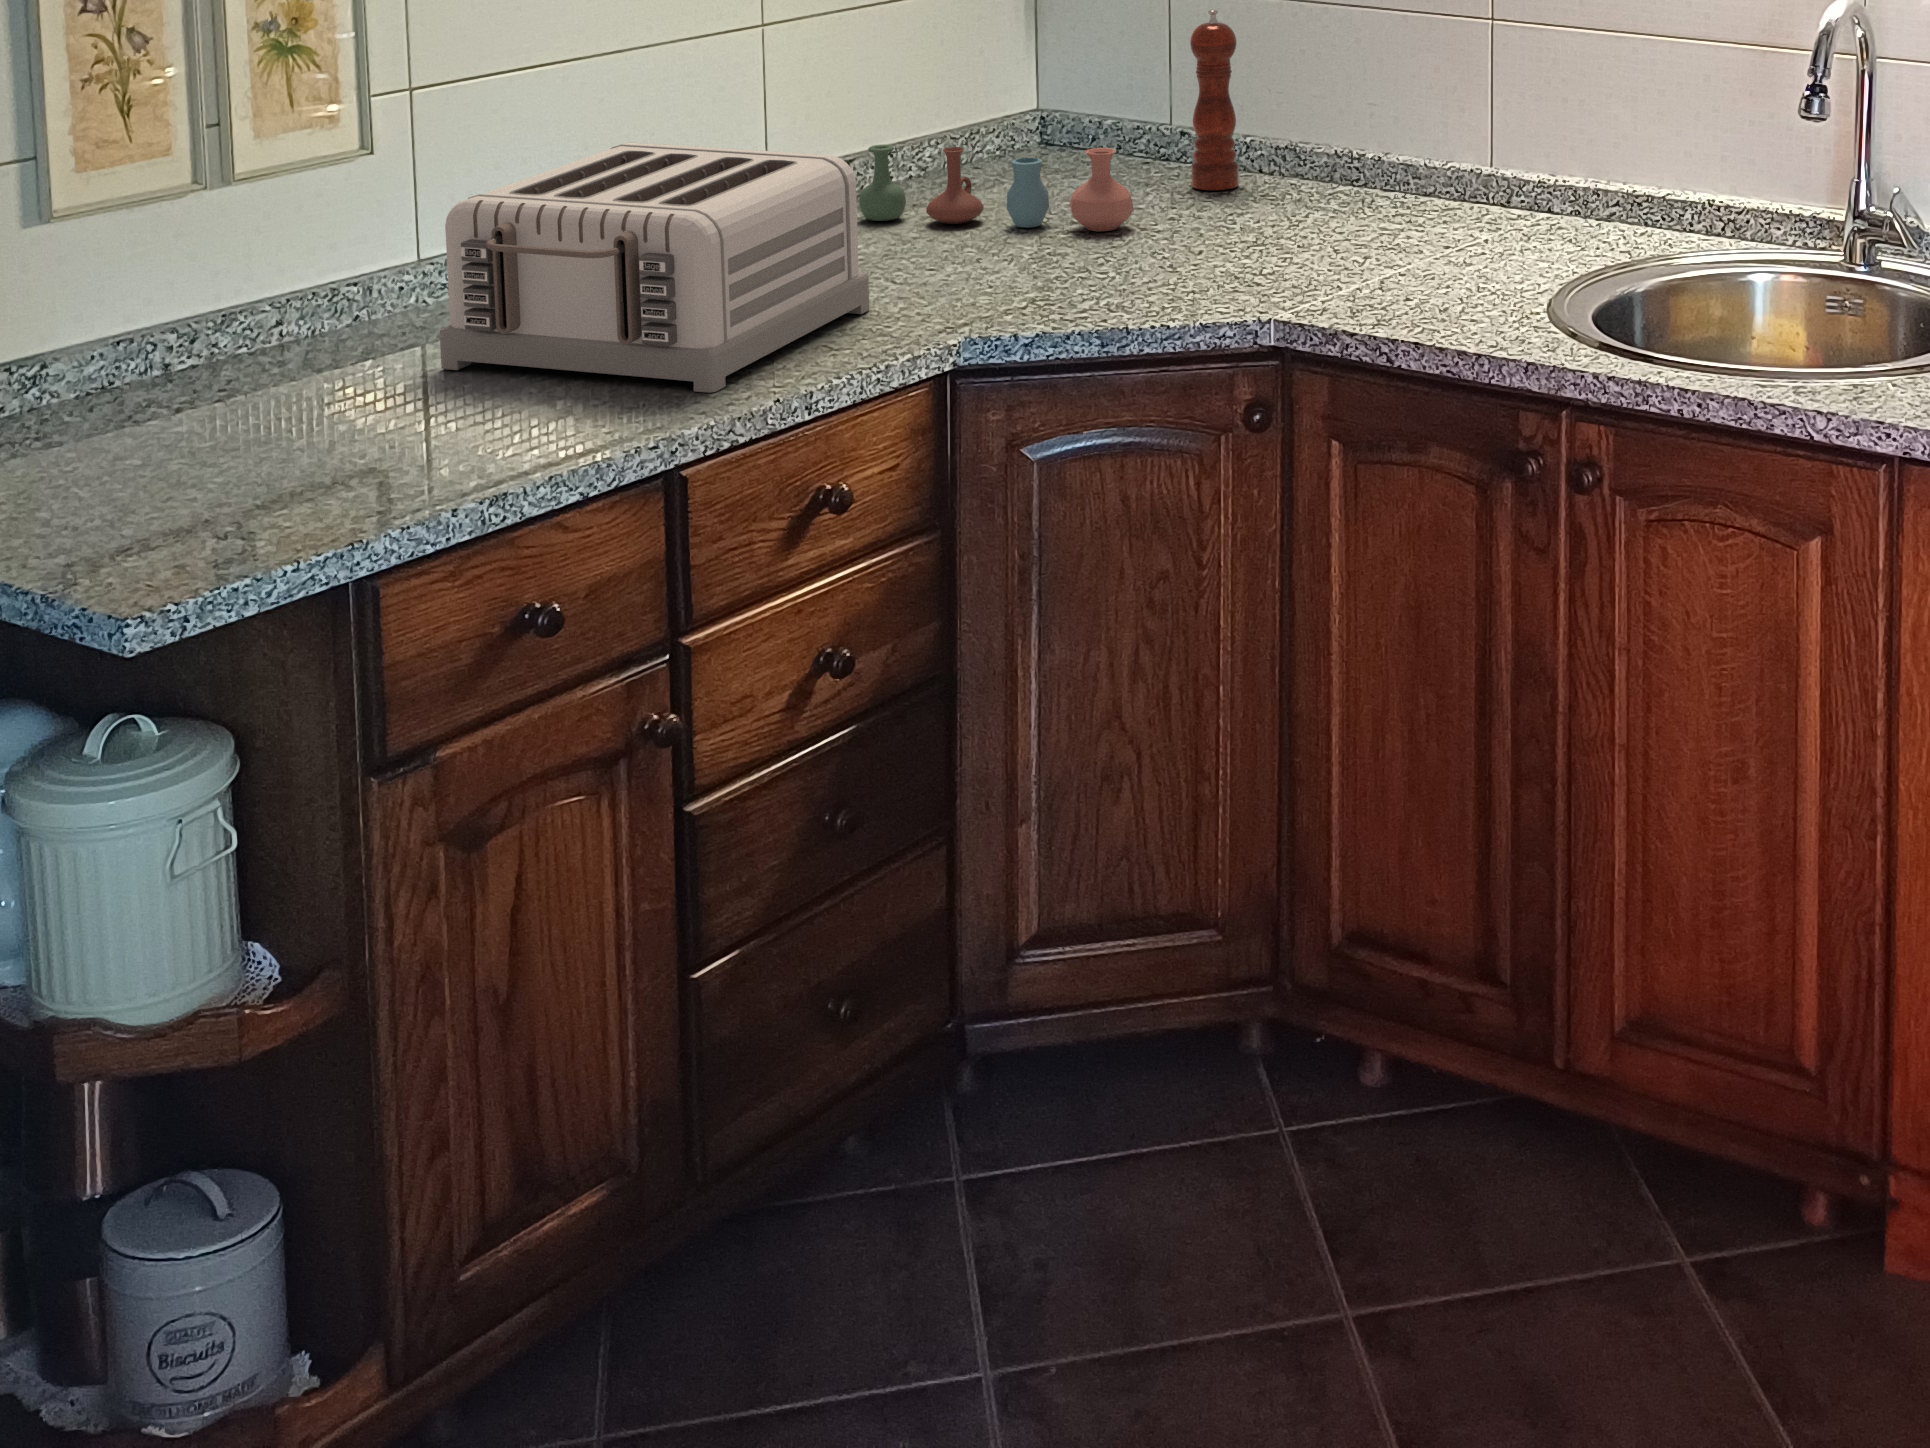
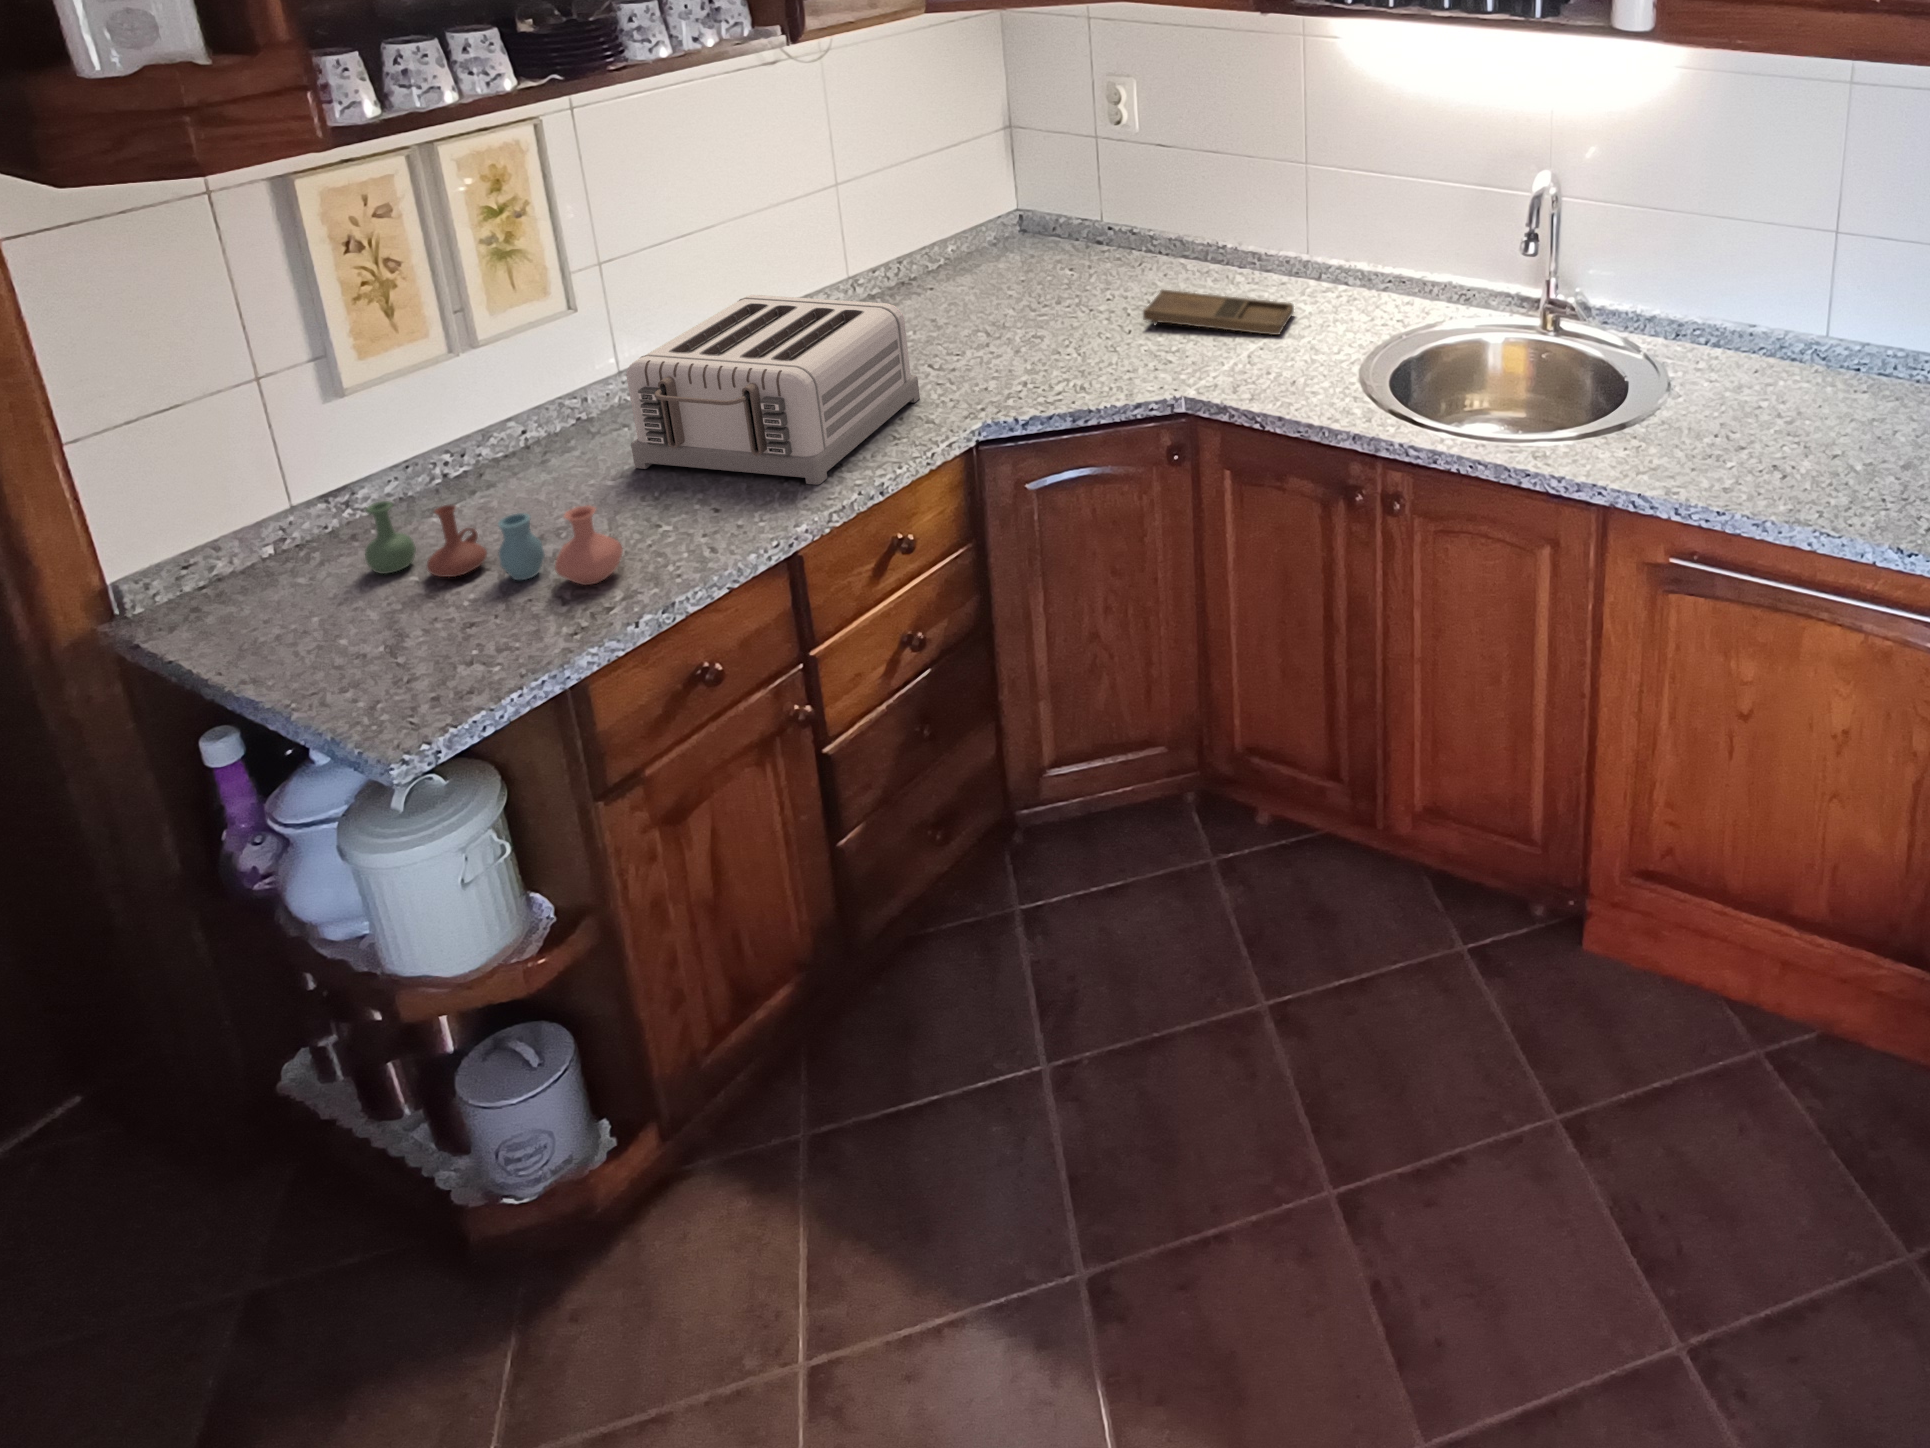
pepper mill: present [1190,10,1239,190] -> none [1113,165,1147,278]
vase: present [859,145,1133,231] -> present [365,501,623,585]
tray: none [1223,194,1463,257] -> present [1143,290,1294,335]

